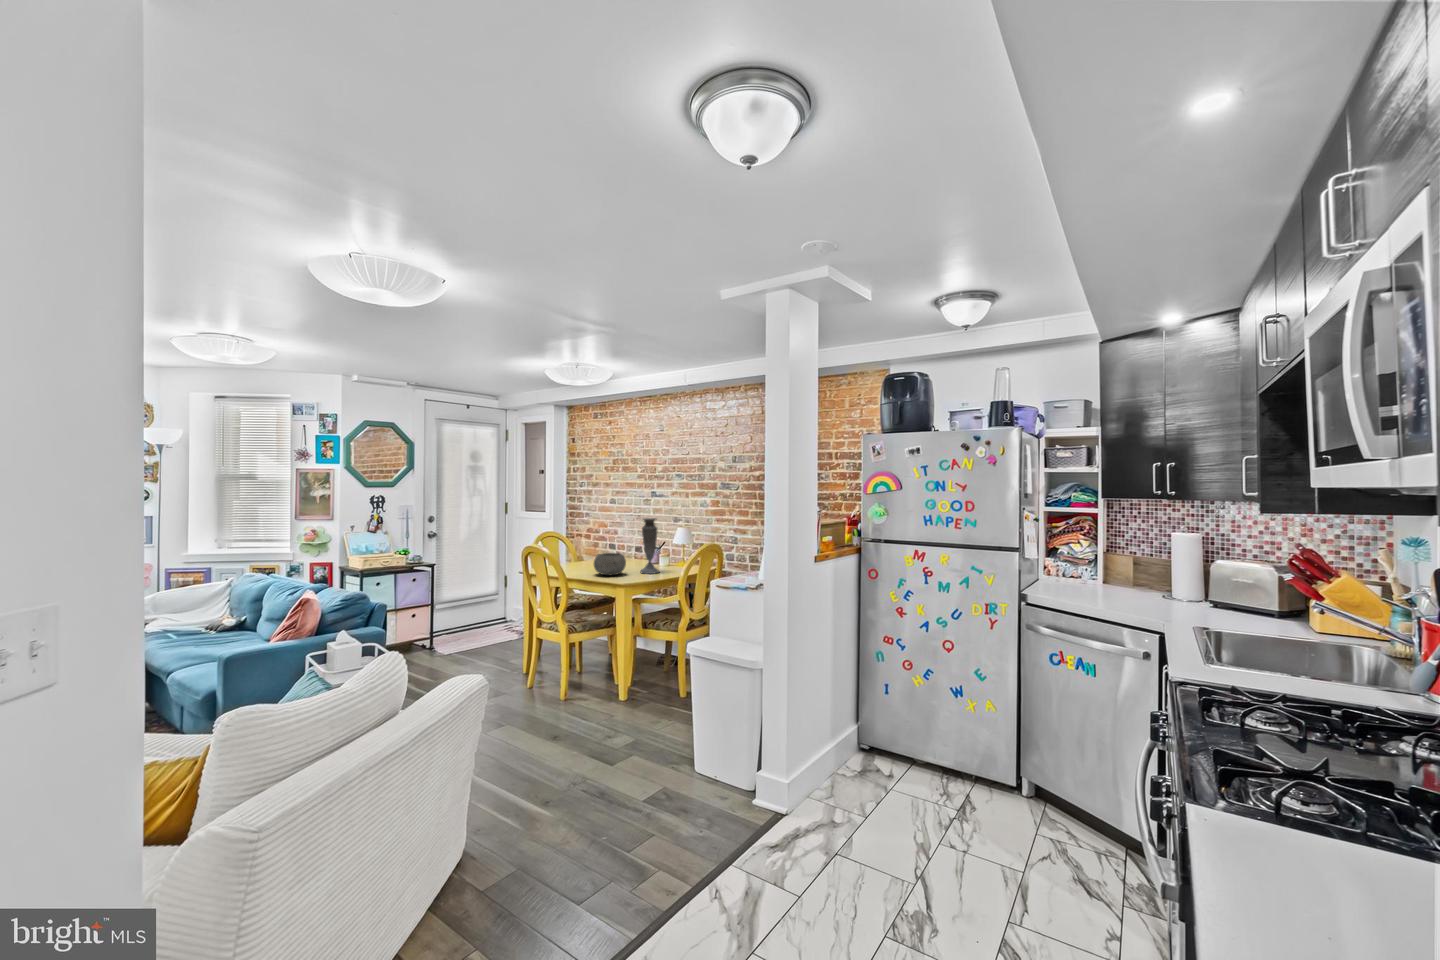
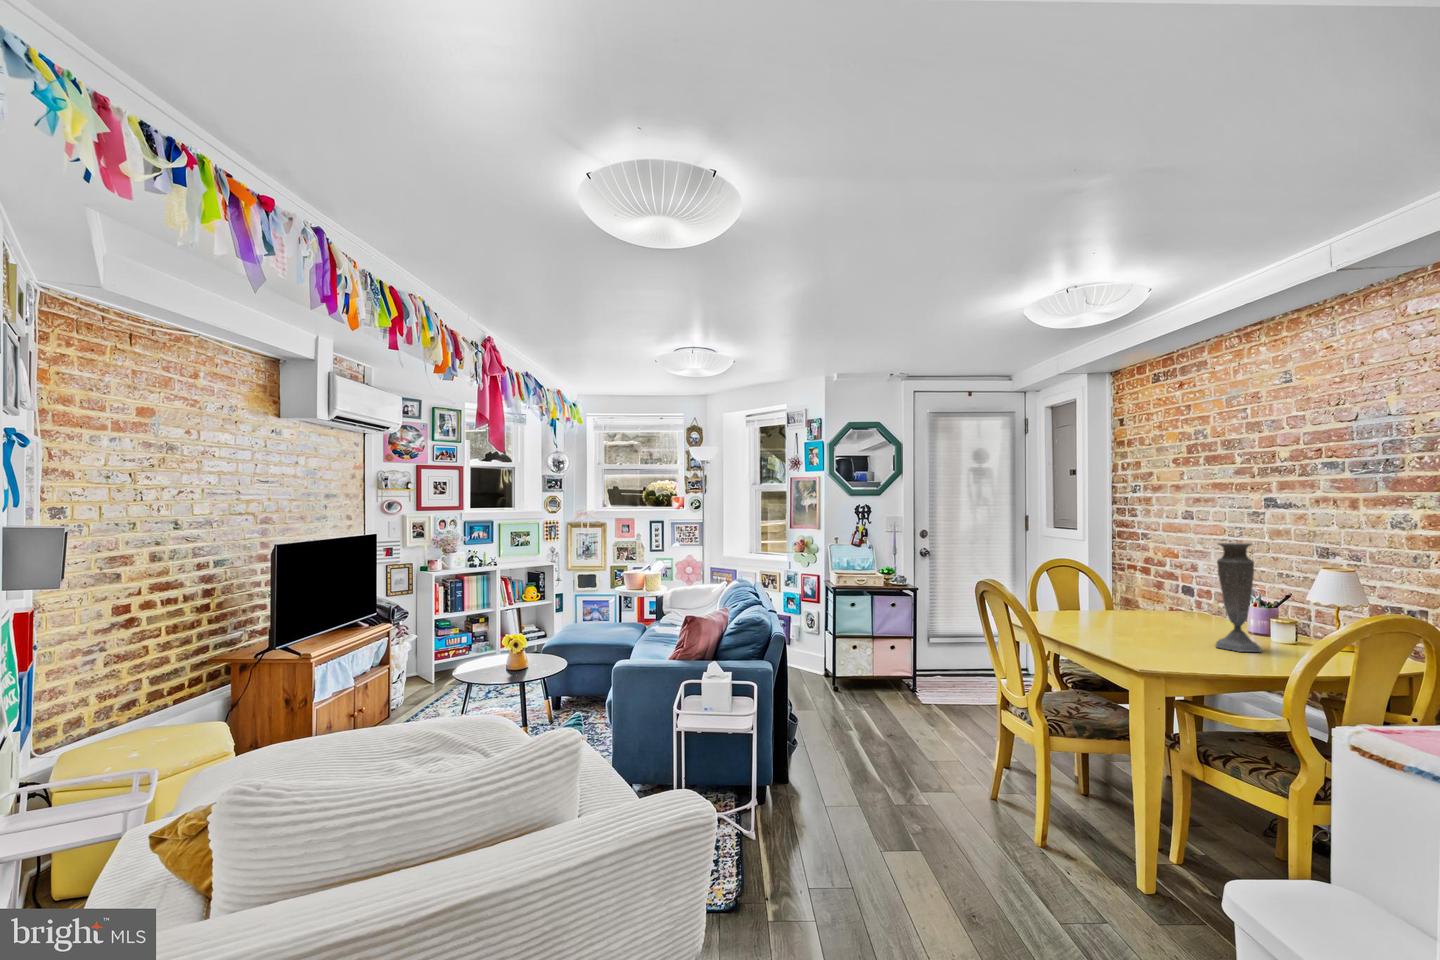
bowl: present [594,553,626,575] -> none [1112,600,1179,642]

